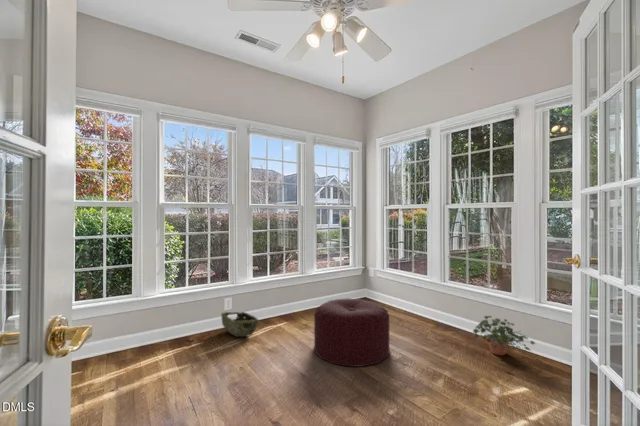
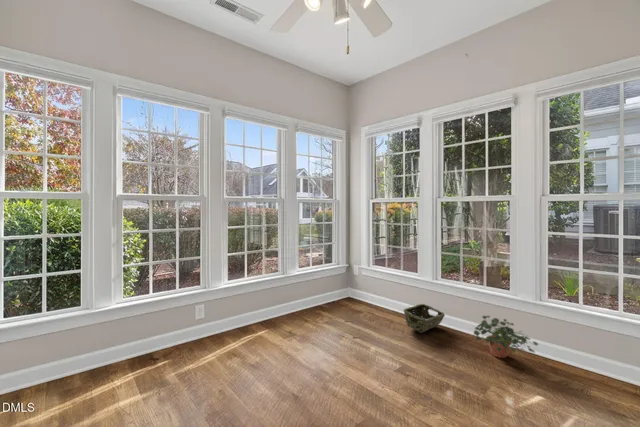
ottoman: present [314,299,389,367] -> none [303,302,387,380]
woven basket: present [221,312,258,336] -> present [404,304,445,333]

